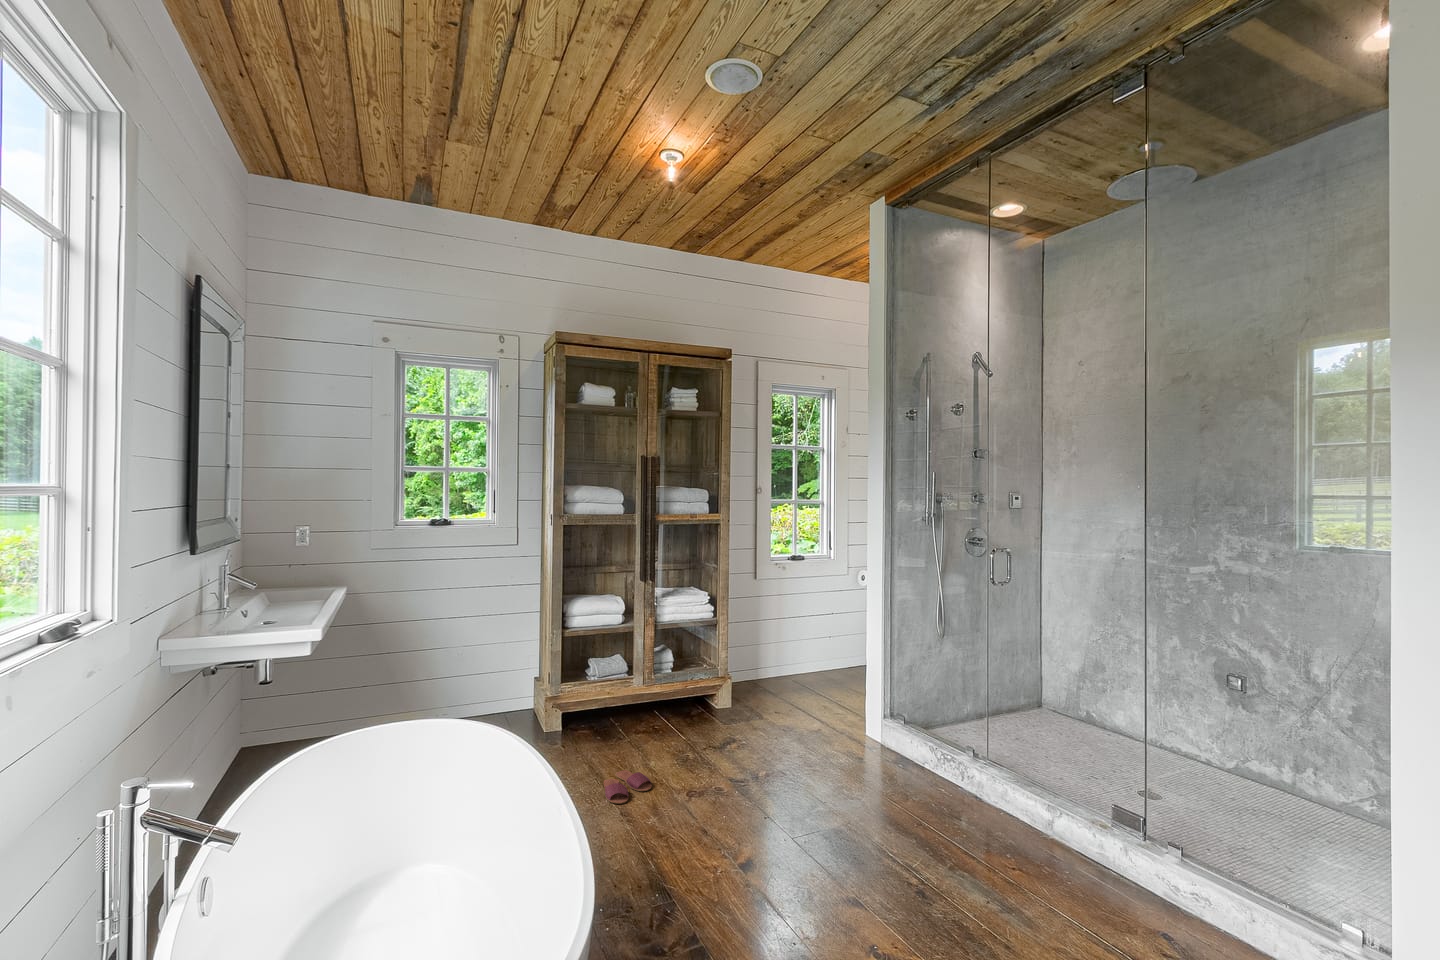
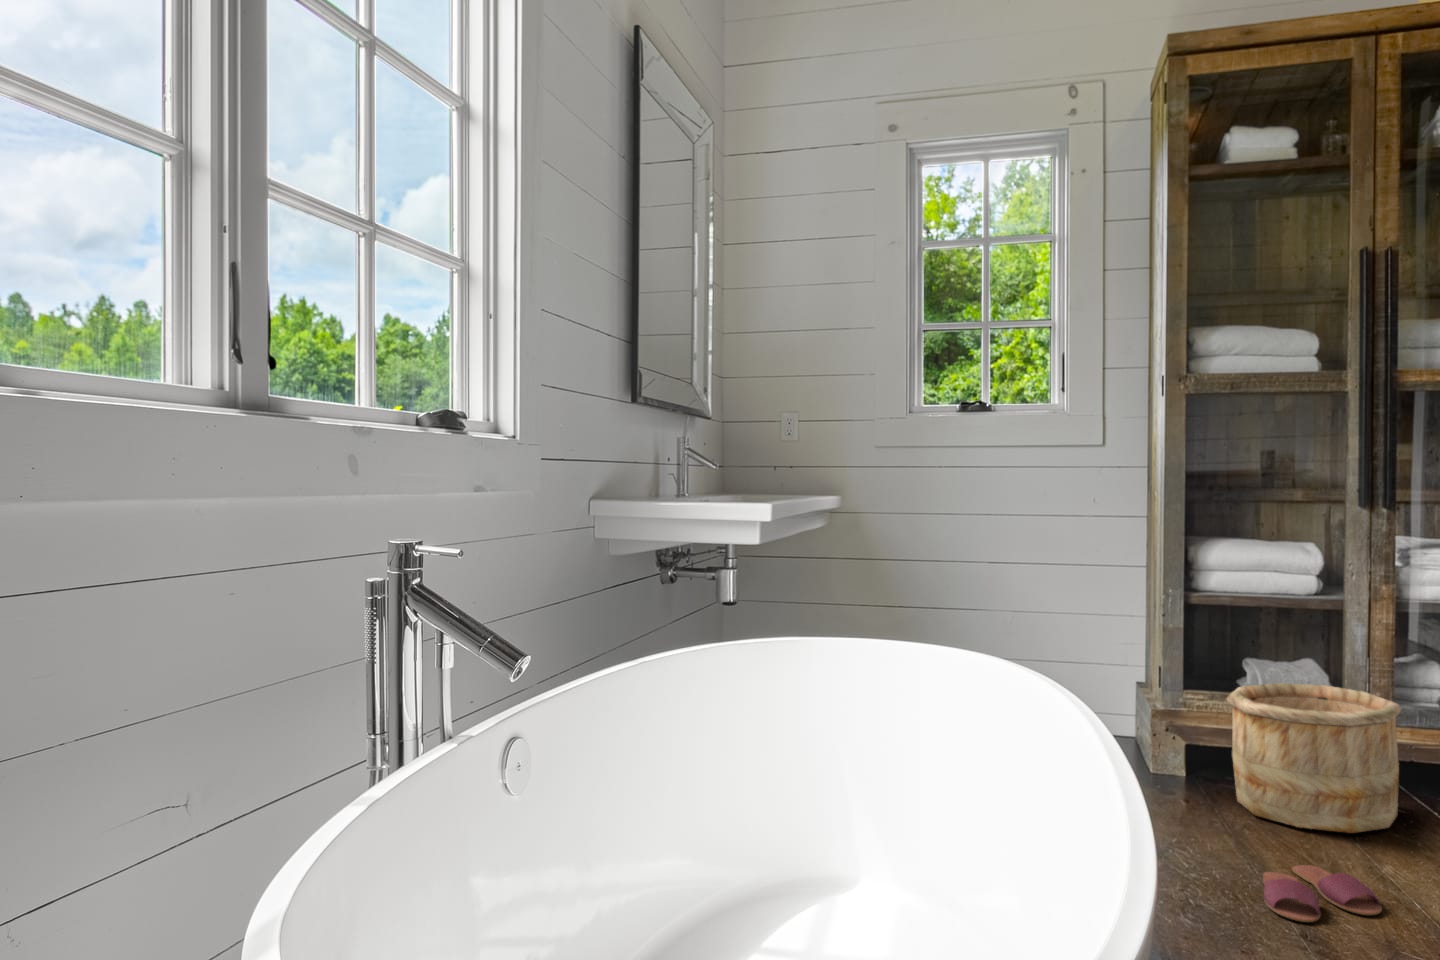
wooden bucket: none [583,671,657,749] -> present [1227,683,1401,833]

